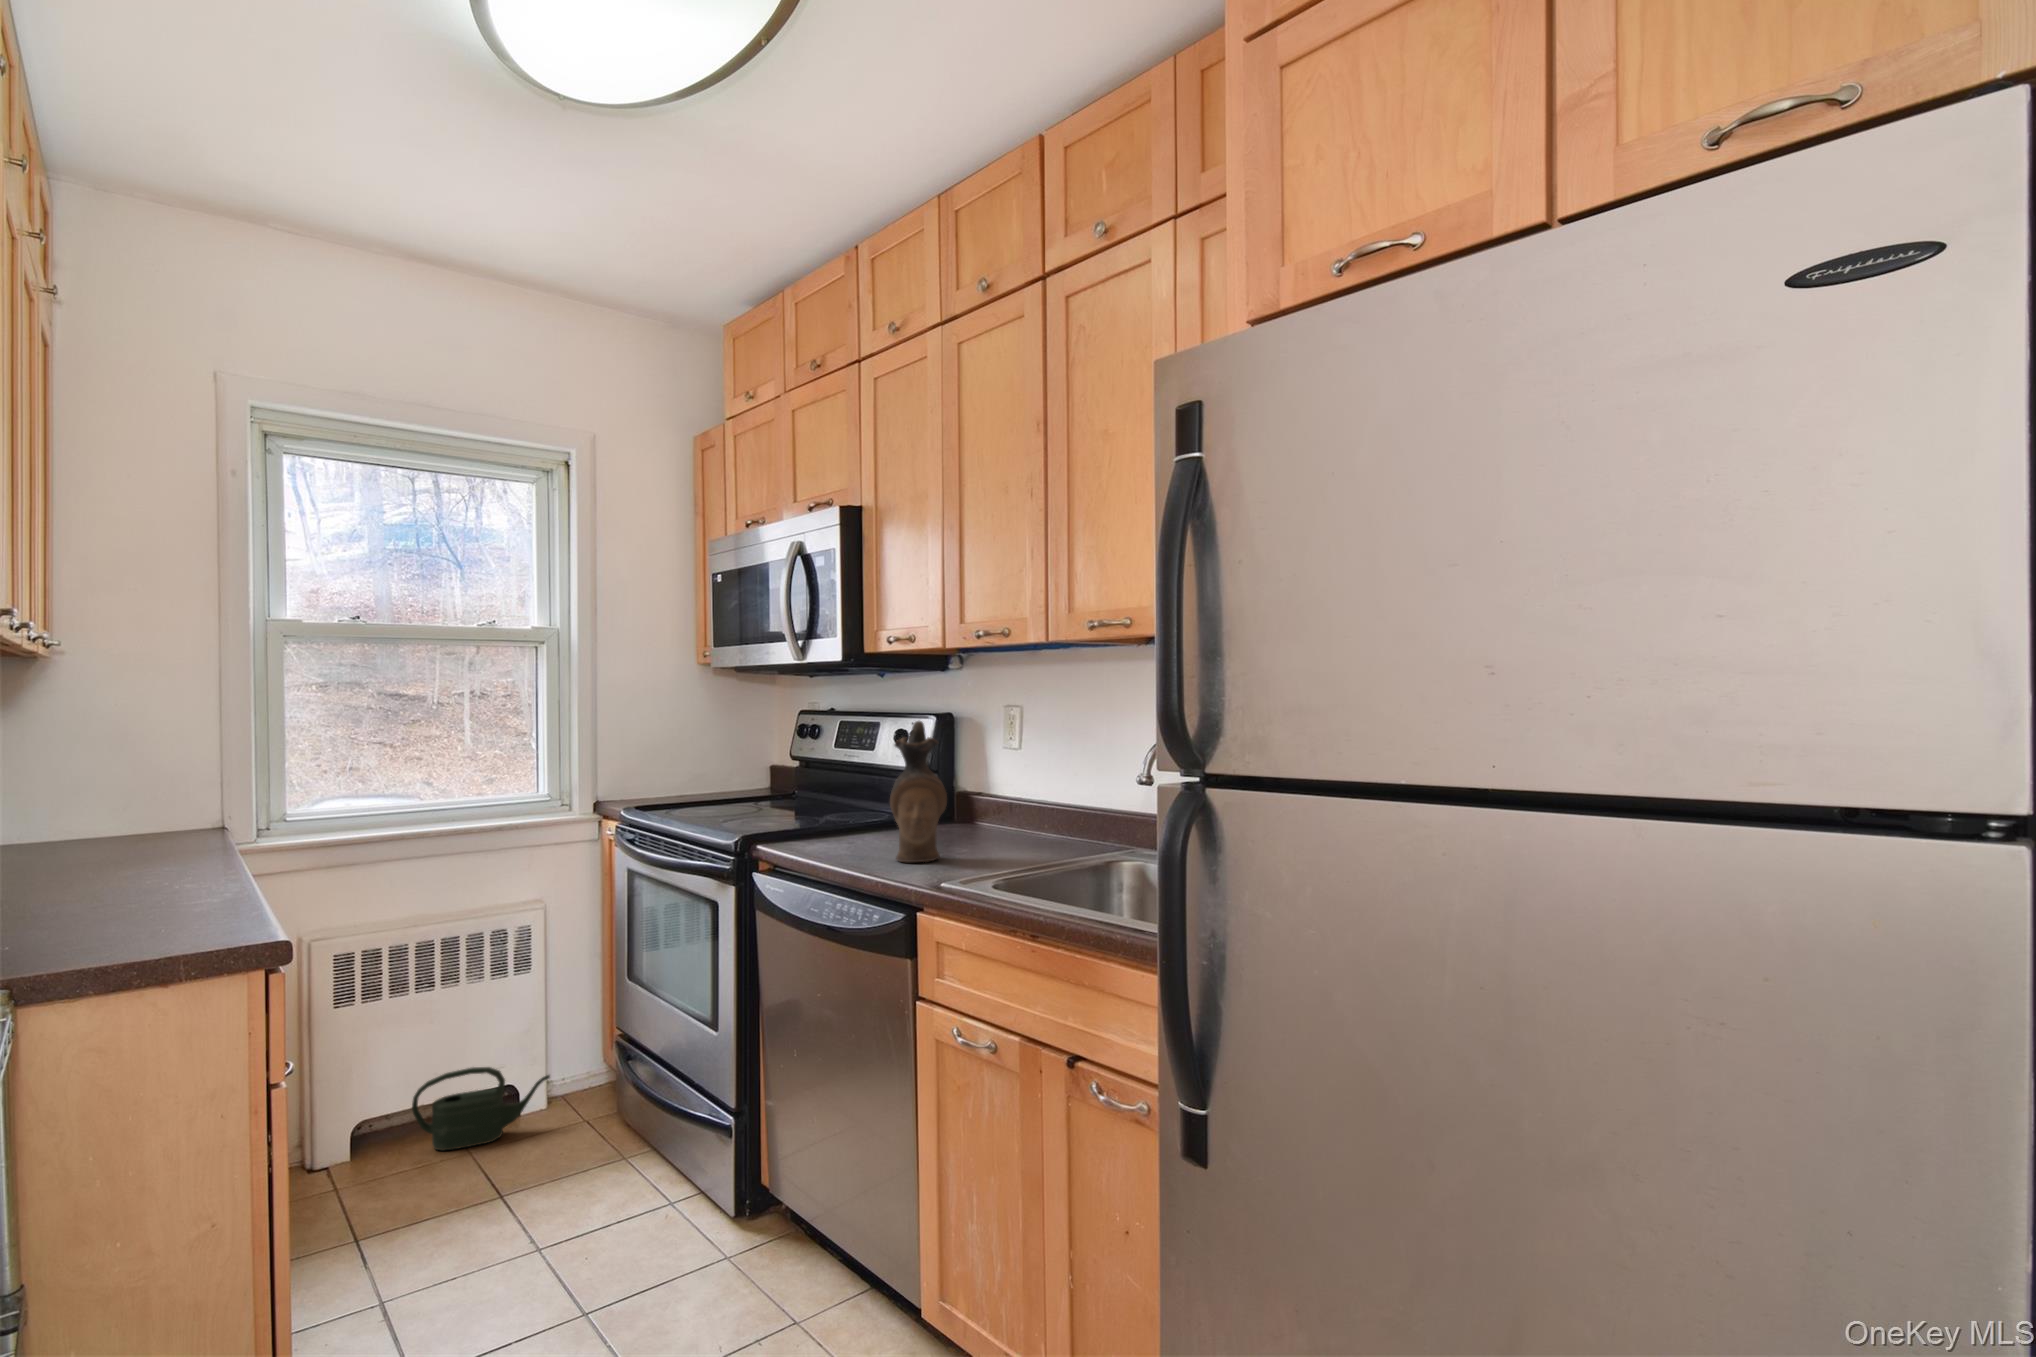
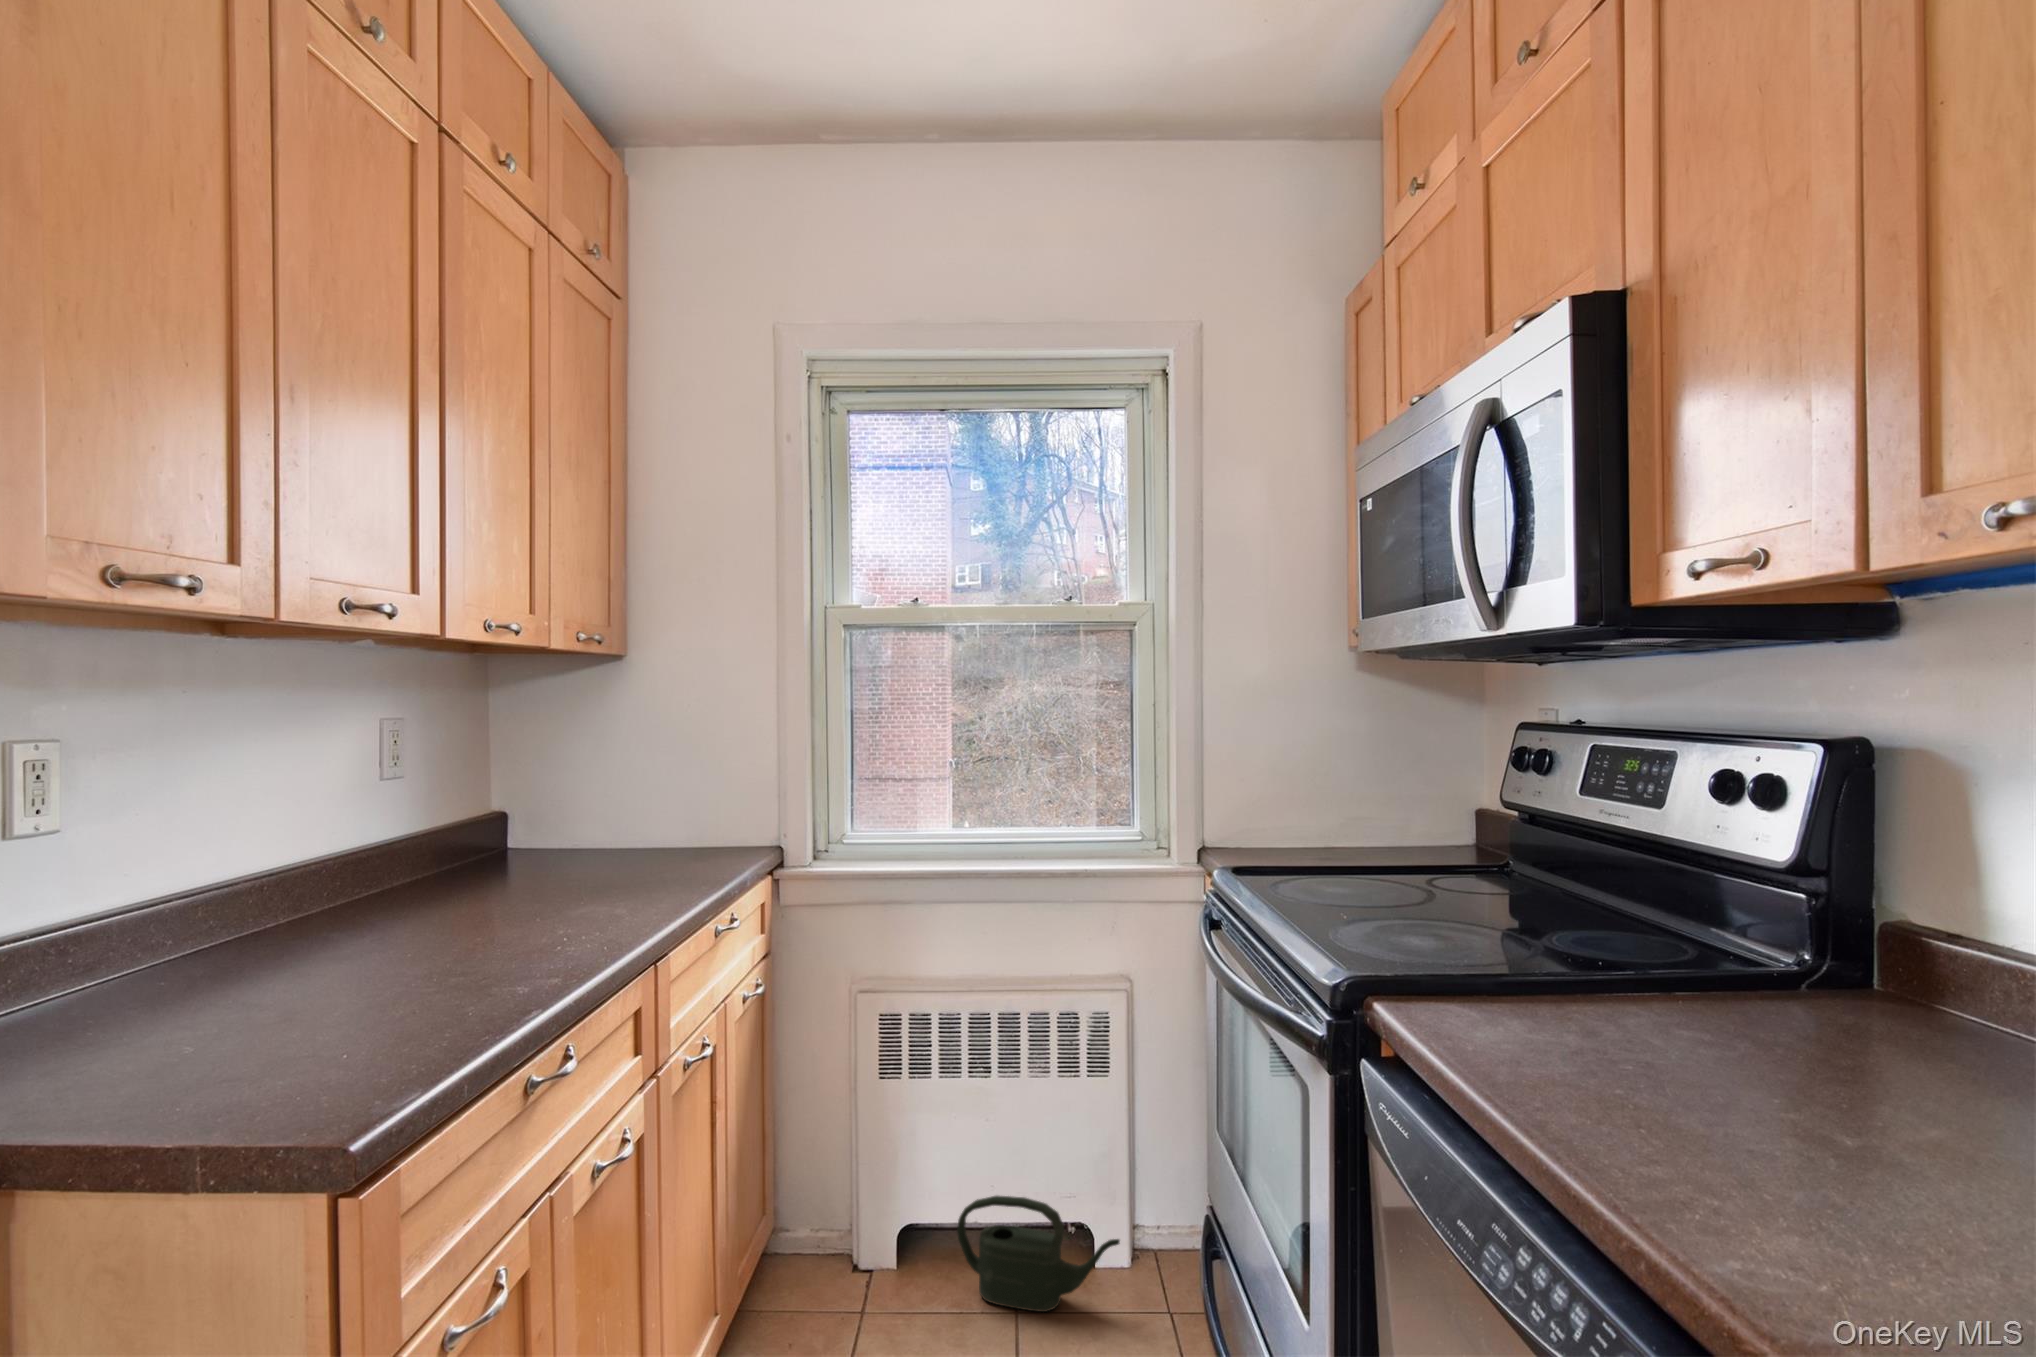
ceramic pitcher: present [890,721,947,862] -> none [1690,761,1897,1183]

